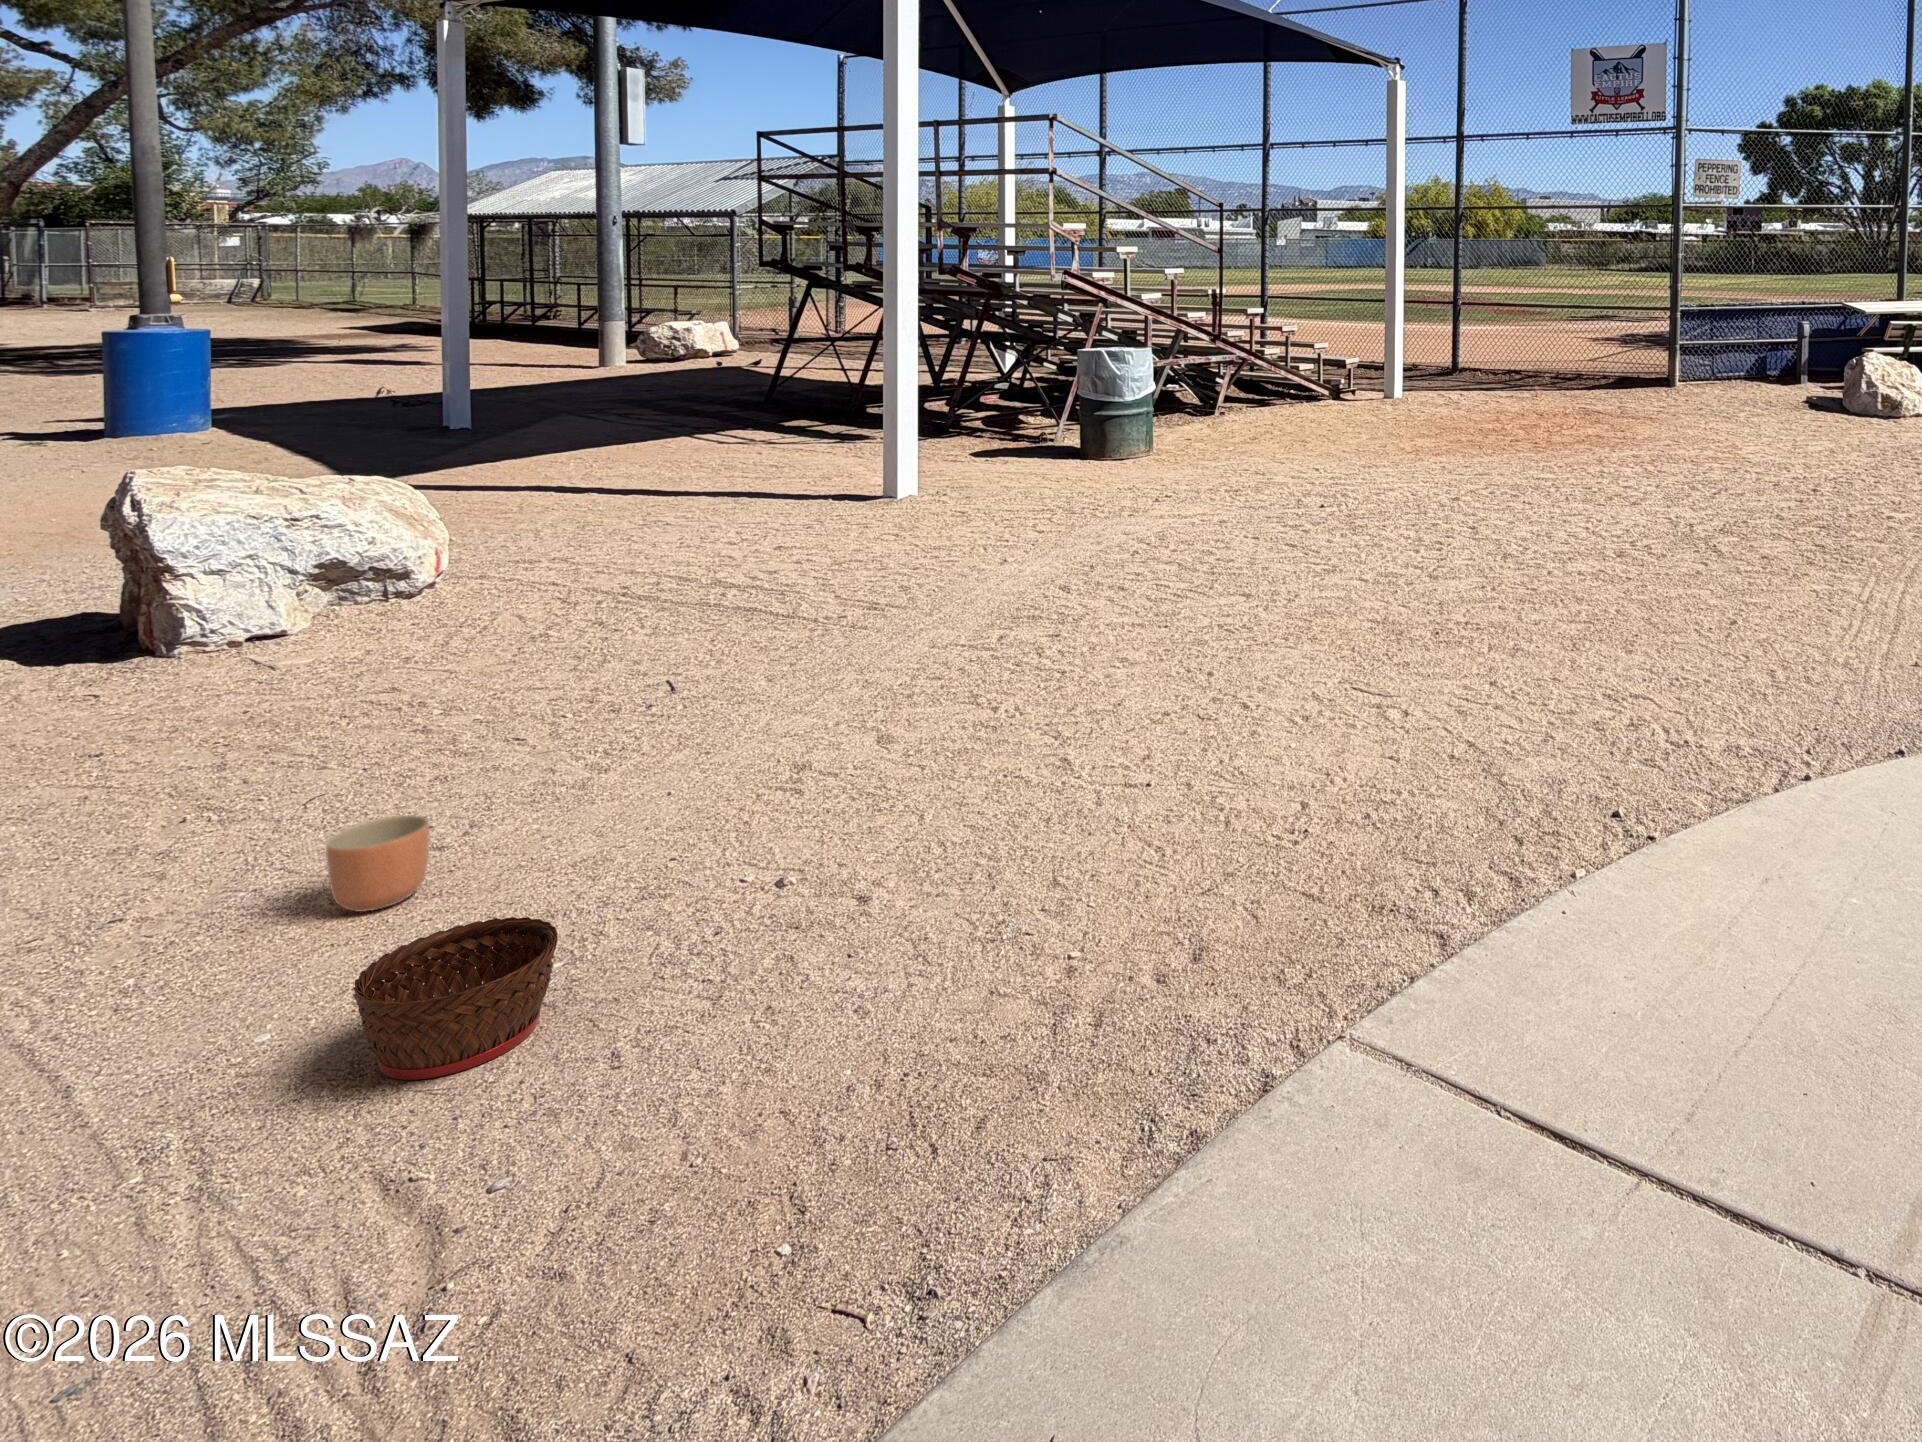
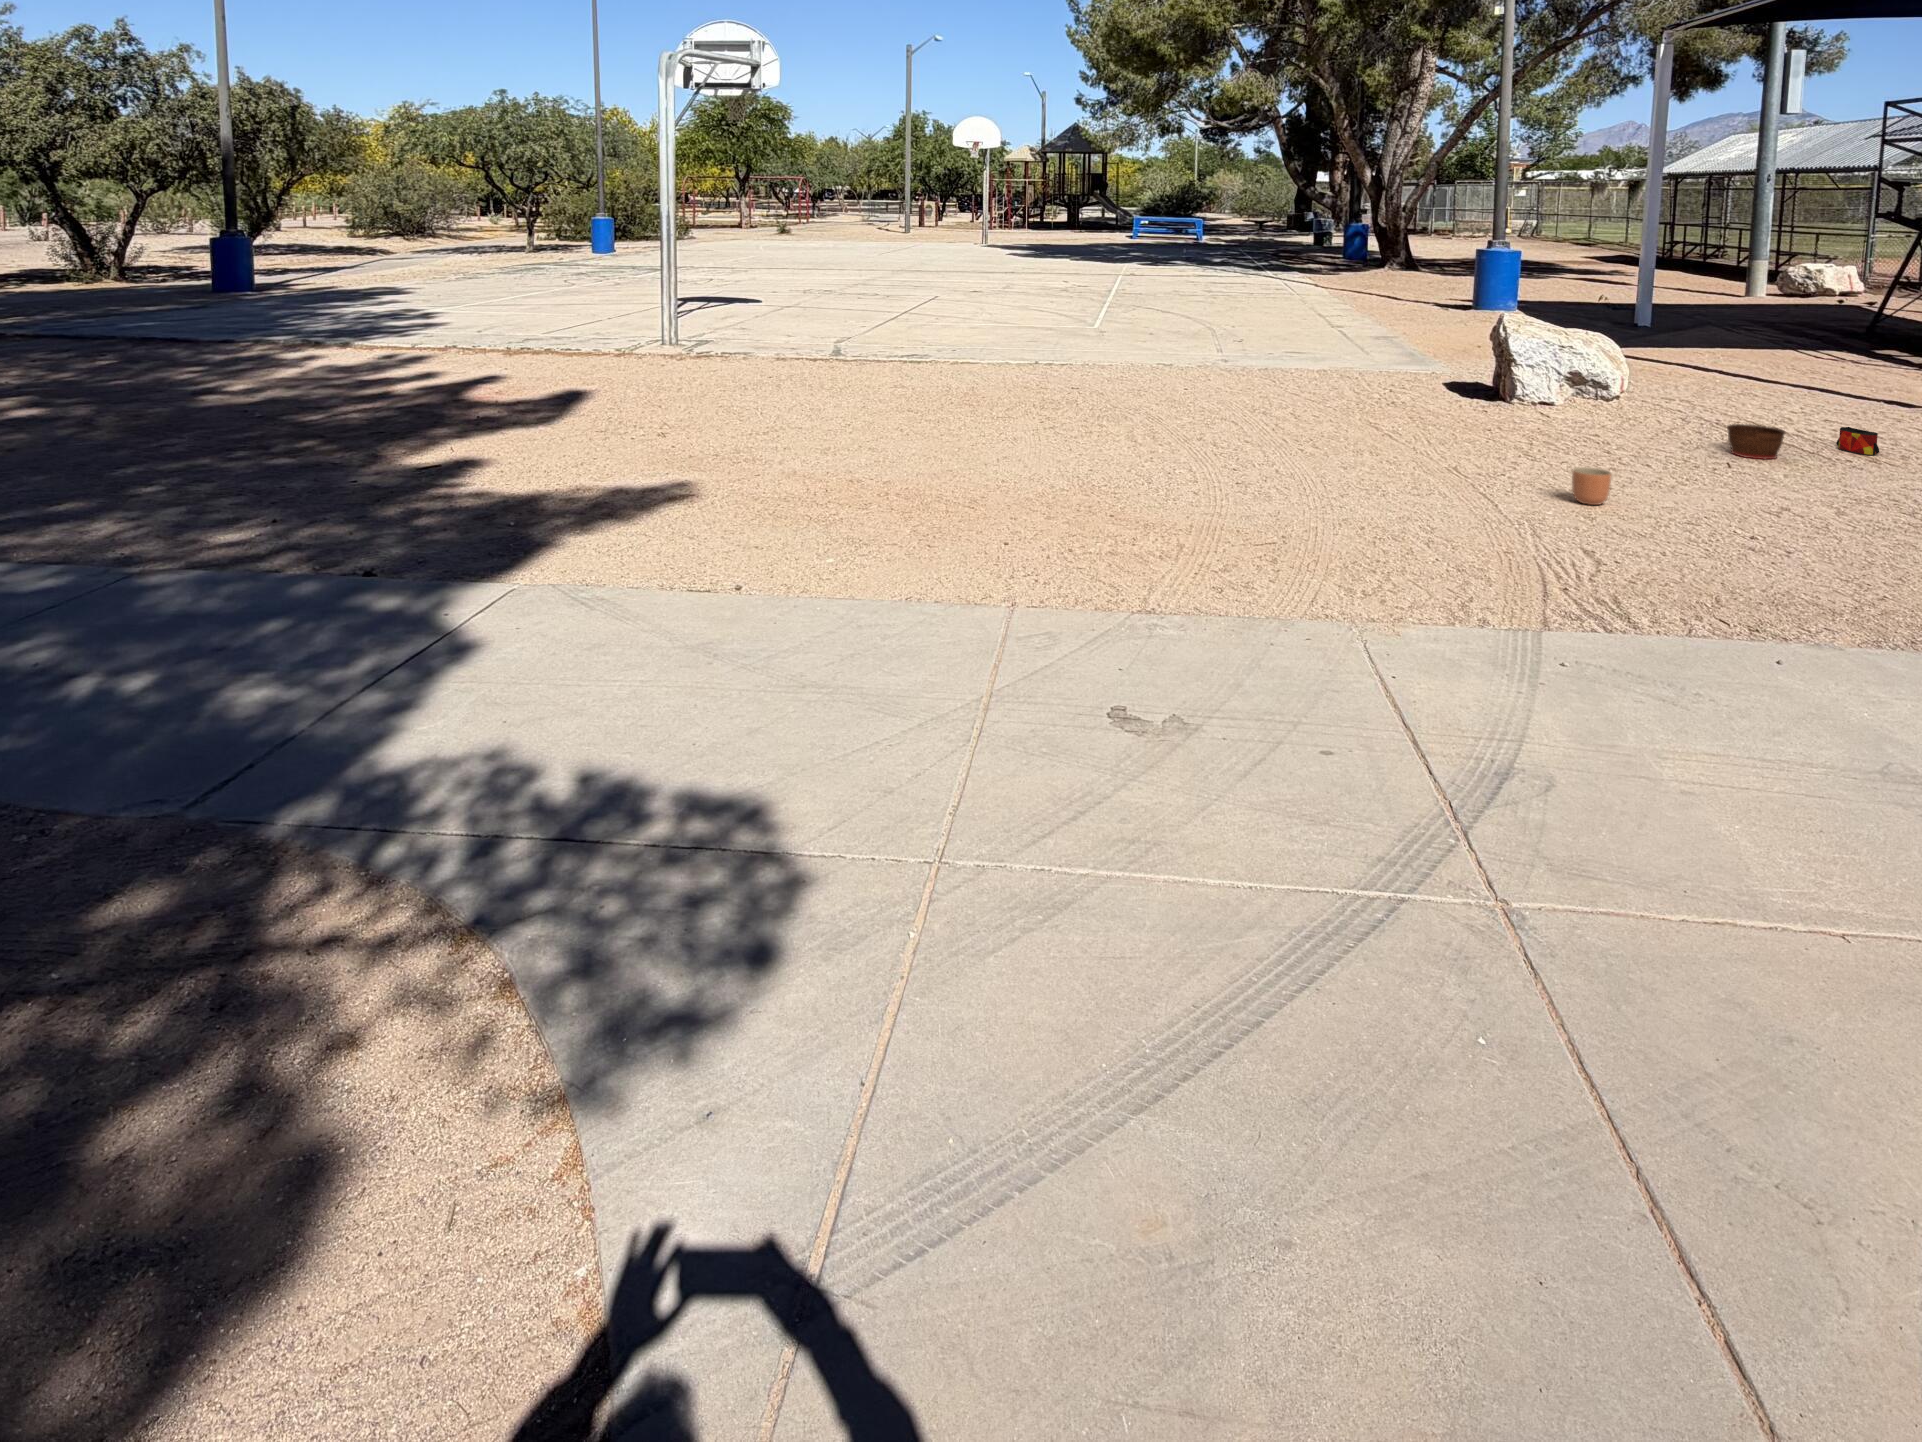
bag: none [799,564,858,601] -> present [1836,427,1879,456]
basket: present [353,917,558,1080] -> present [1727,424,1785,459]

